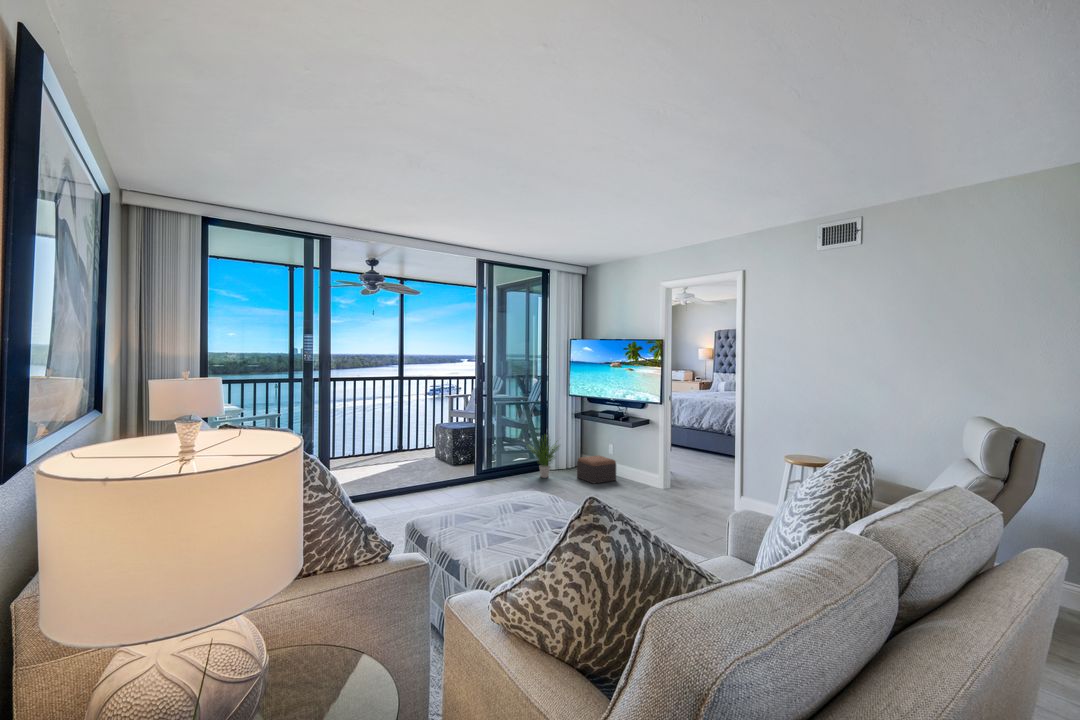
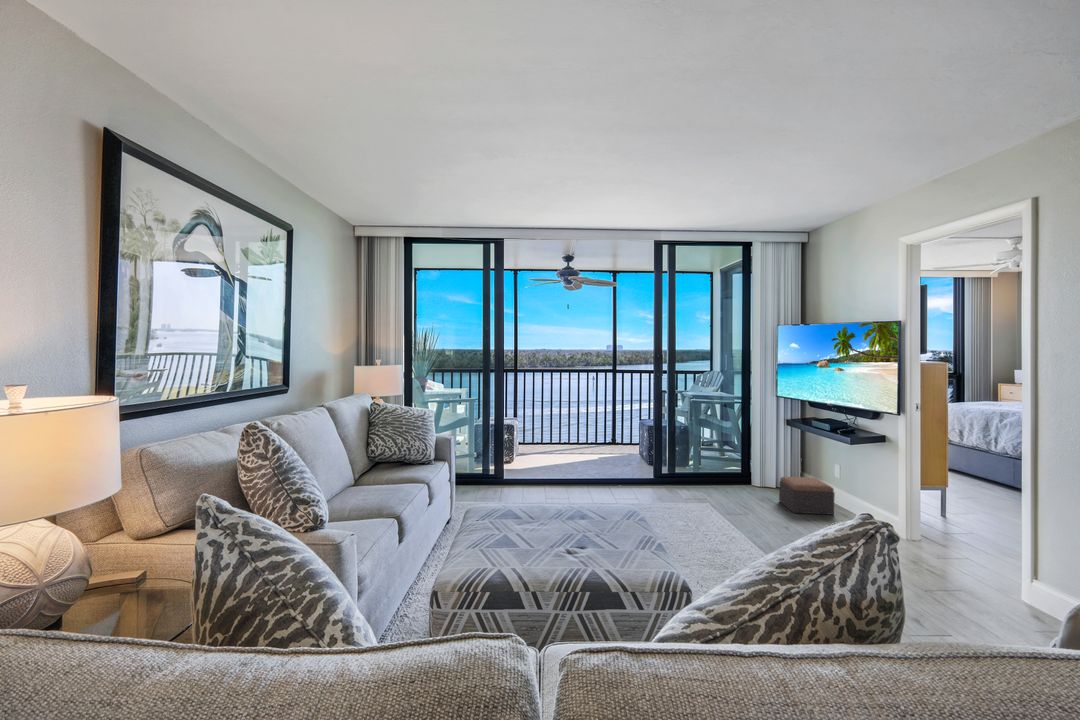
potted plant: present [531,439,558,478] -> none [711,441,760,495]

